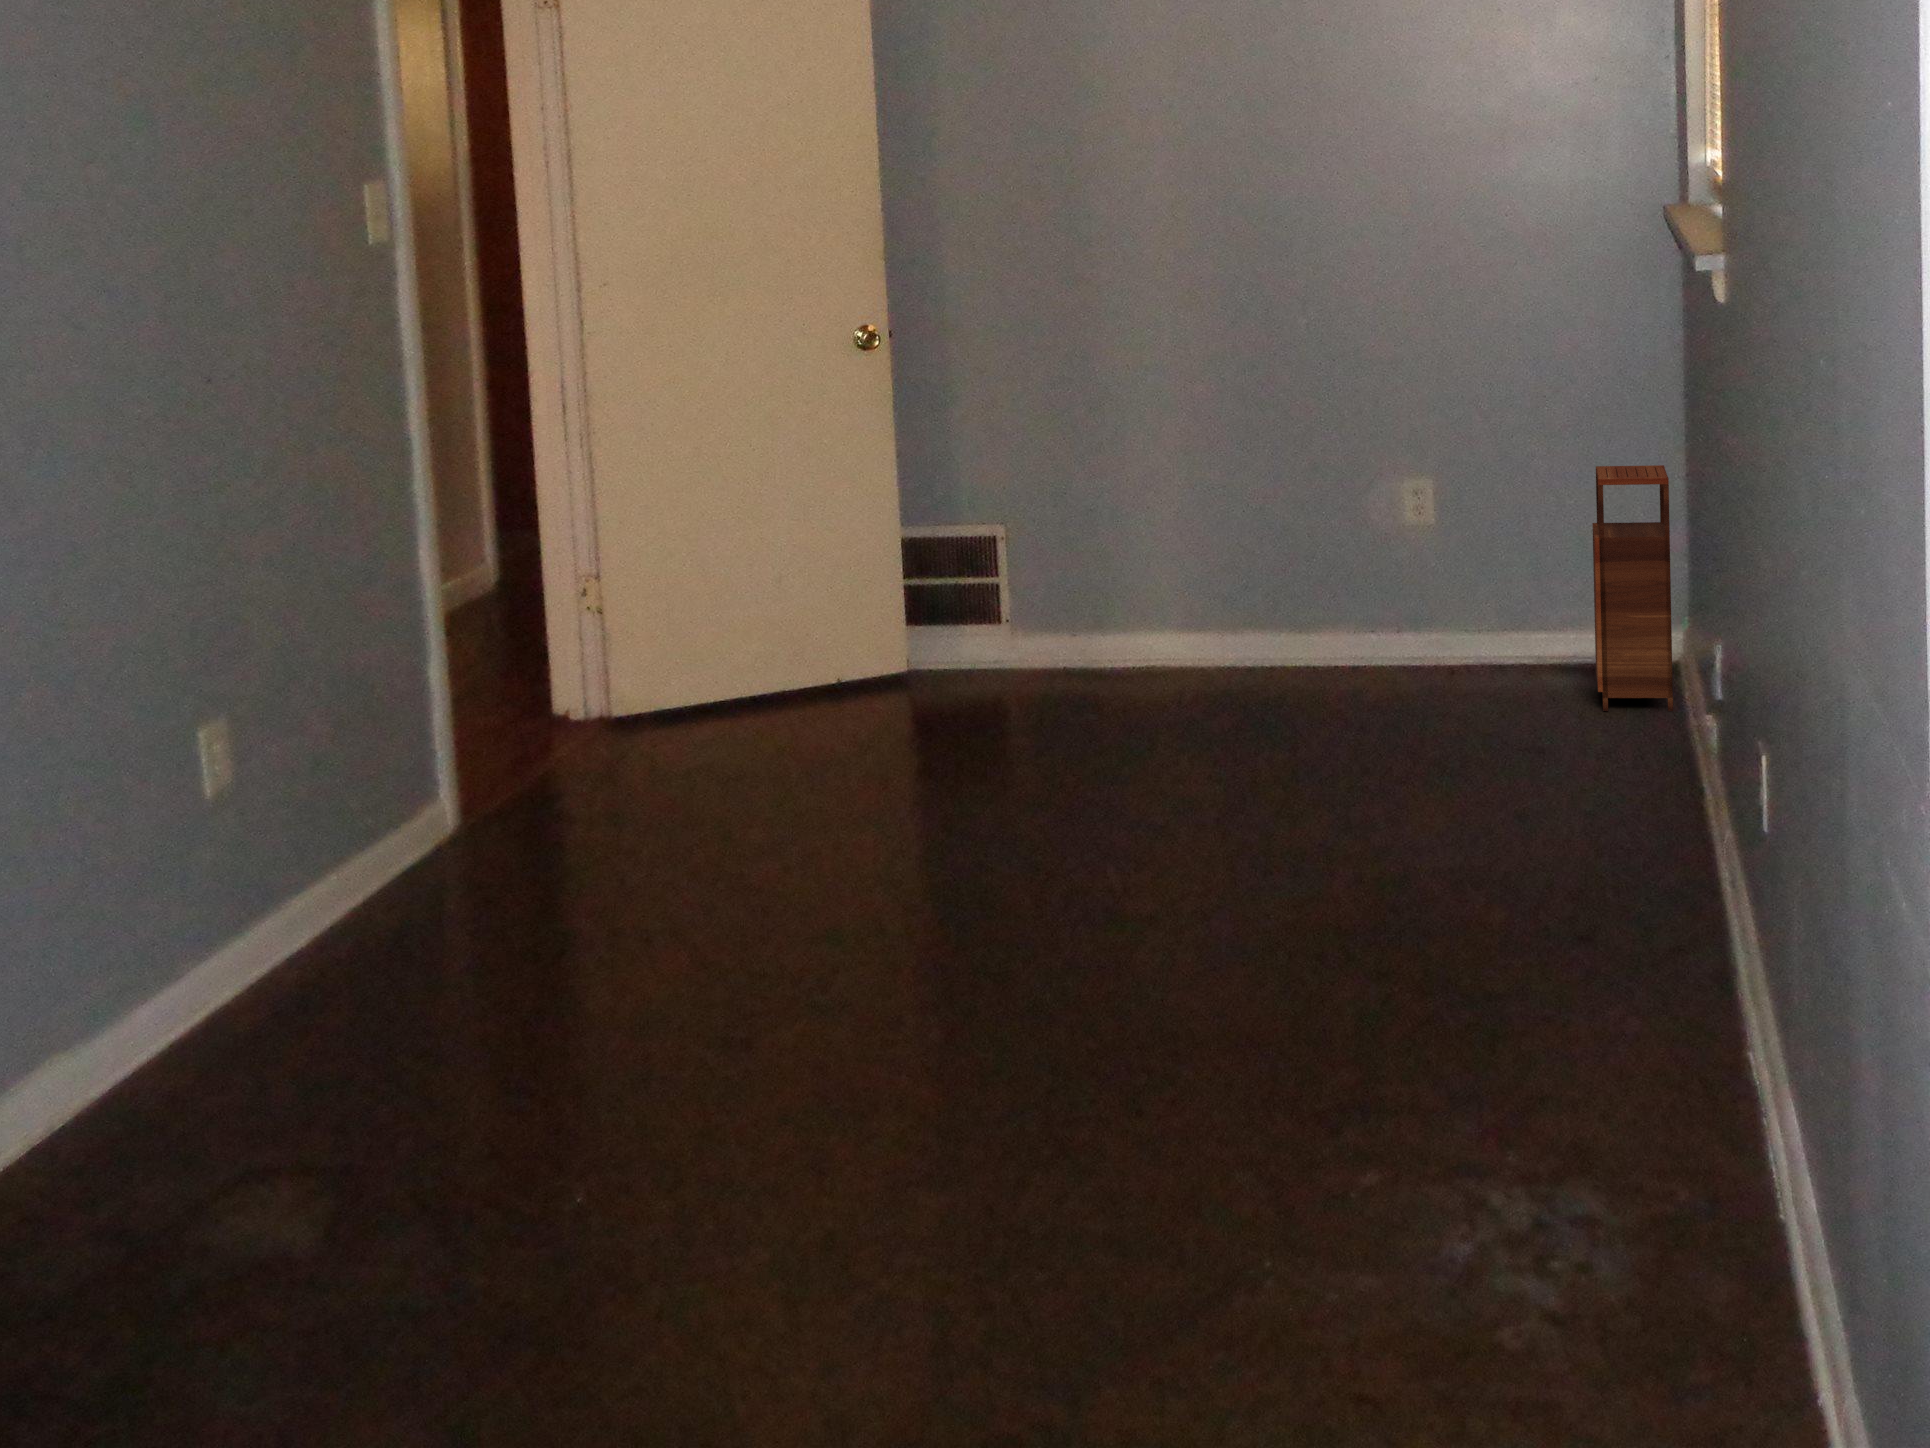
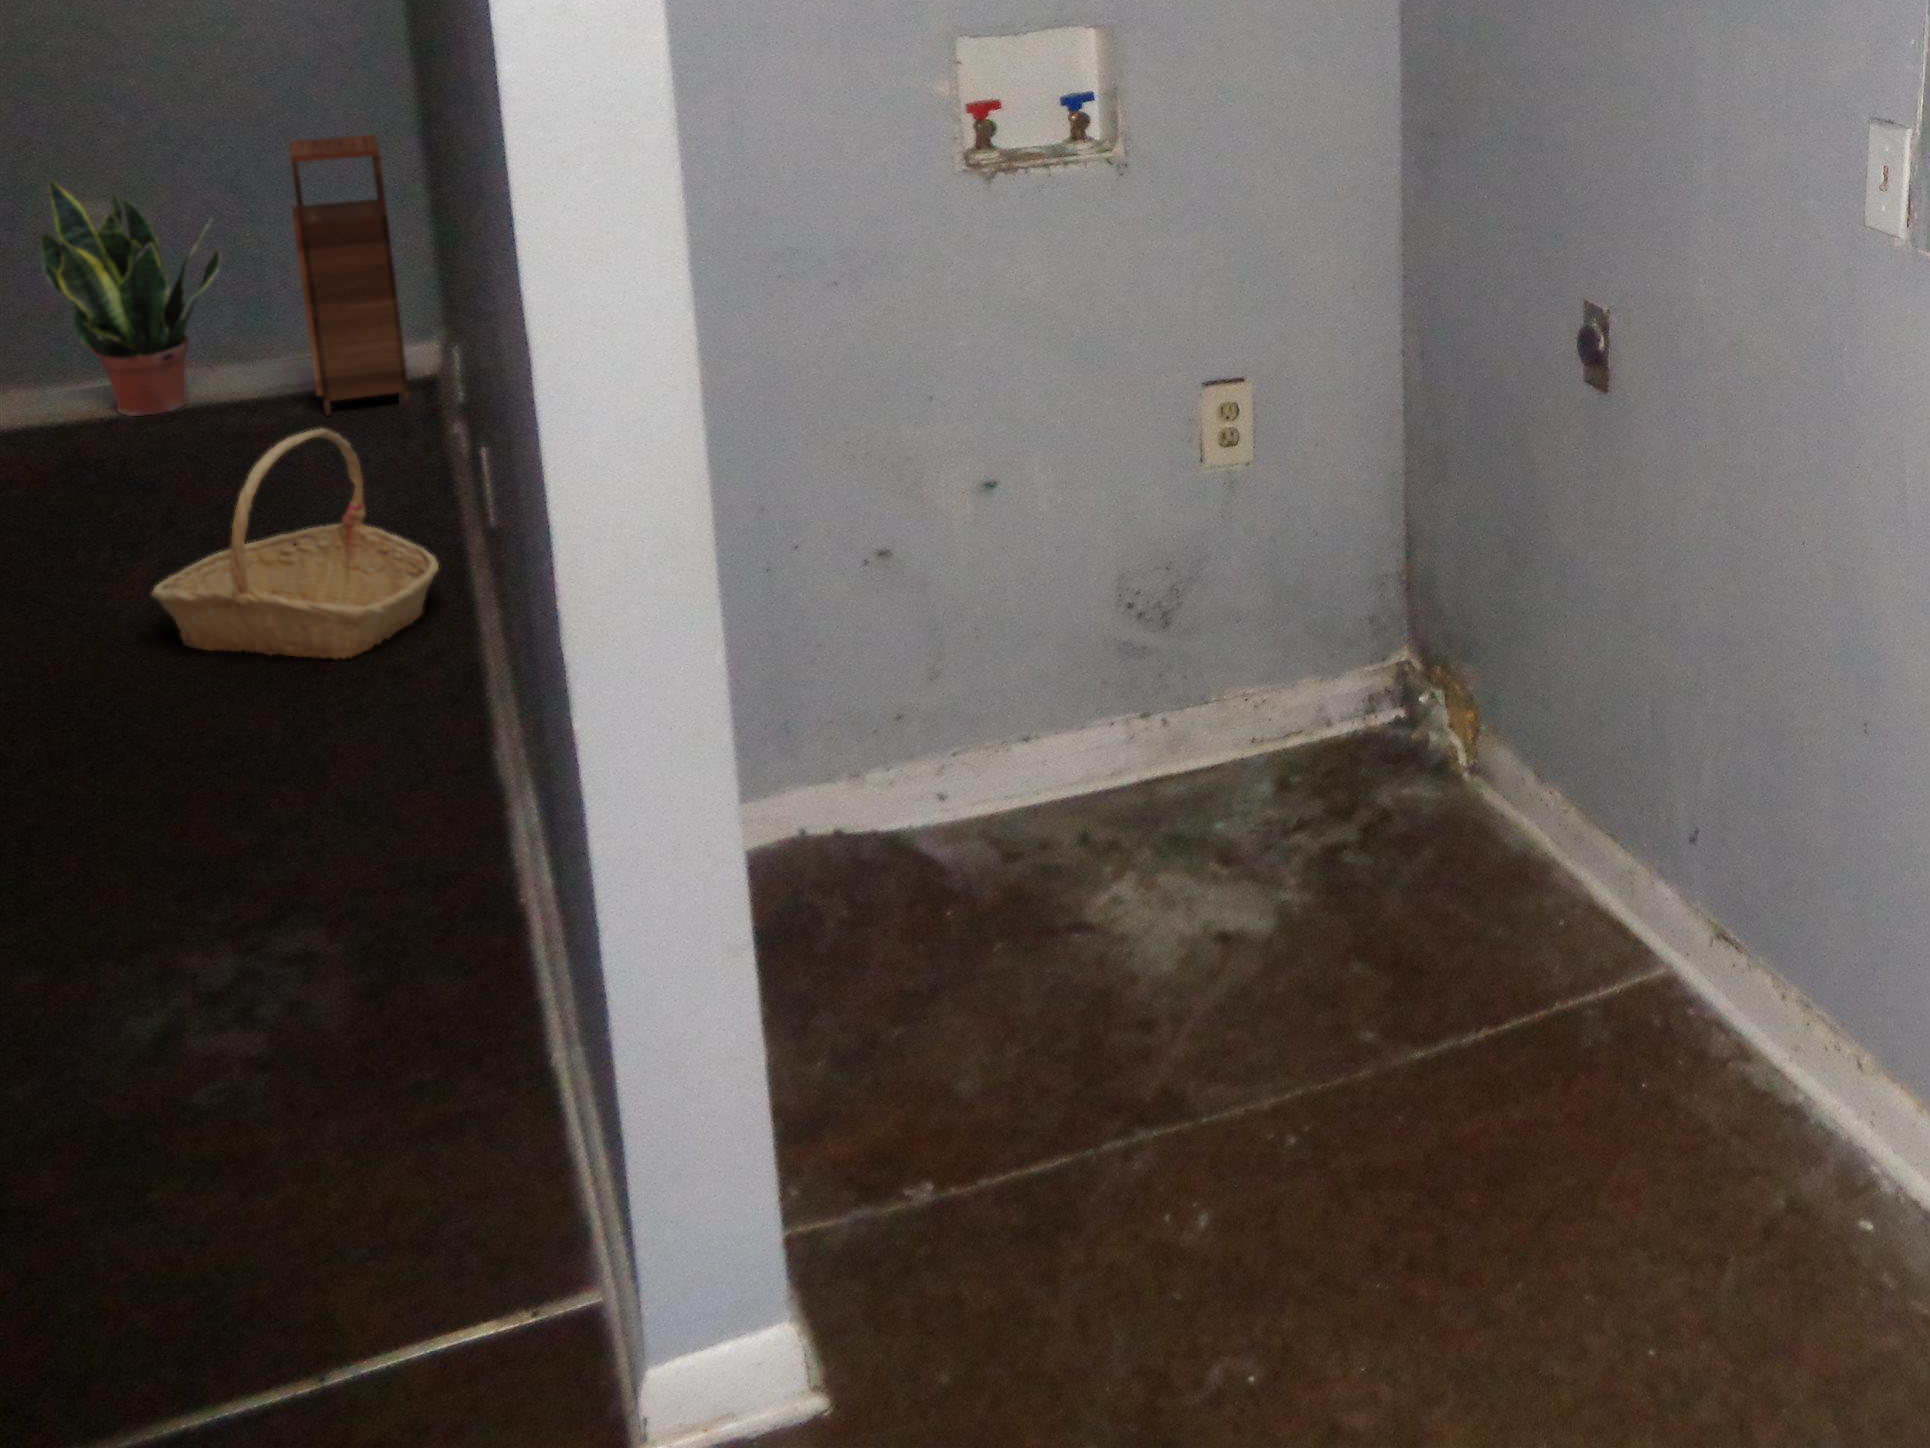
potted plant: none [1403,485,1534,691] -> present [41,181,220,416]
basket: none [1475,721,1705,936] -> present [152,429,439,659]

